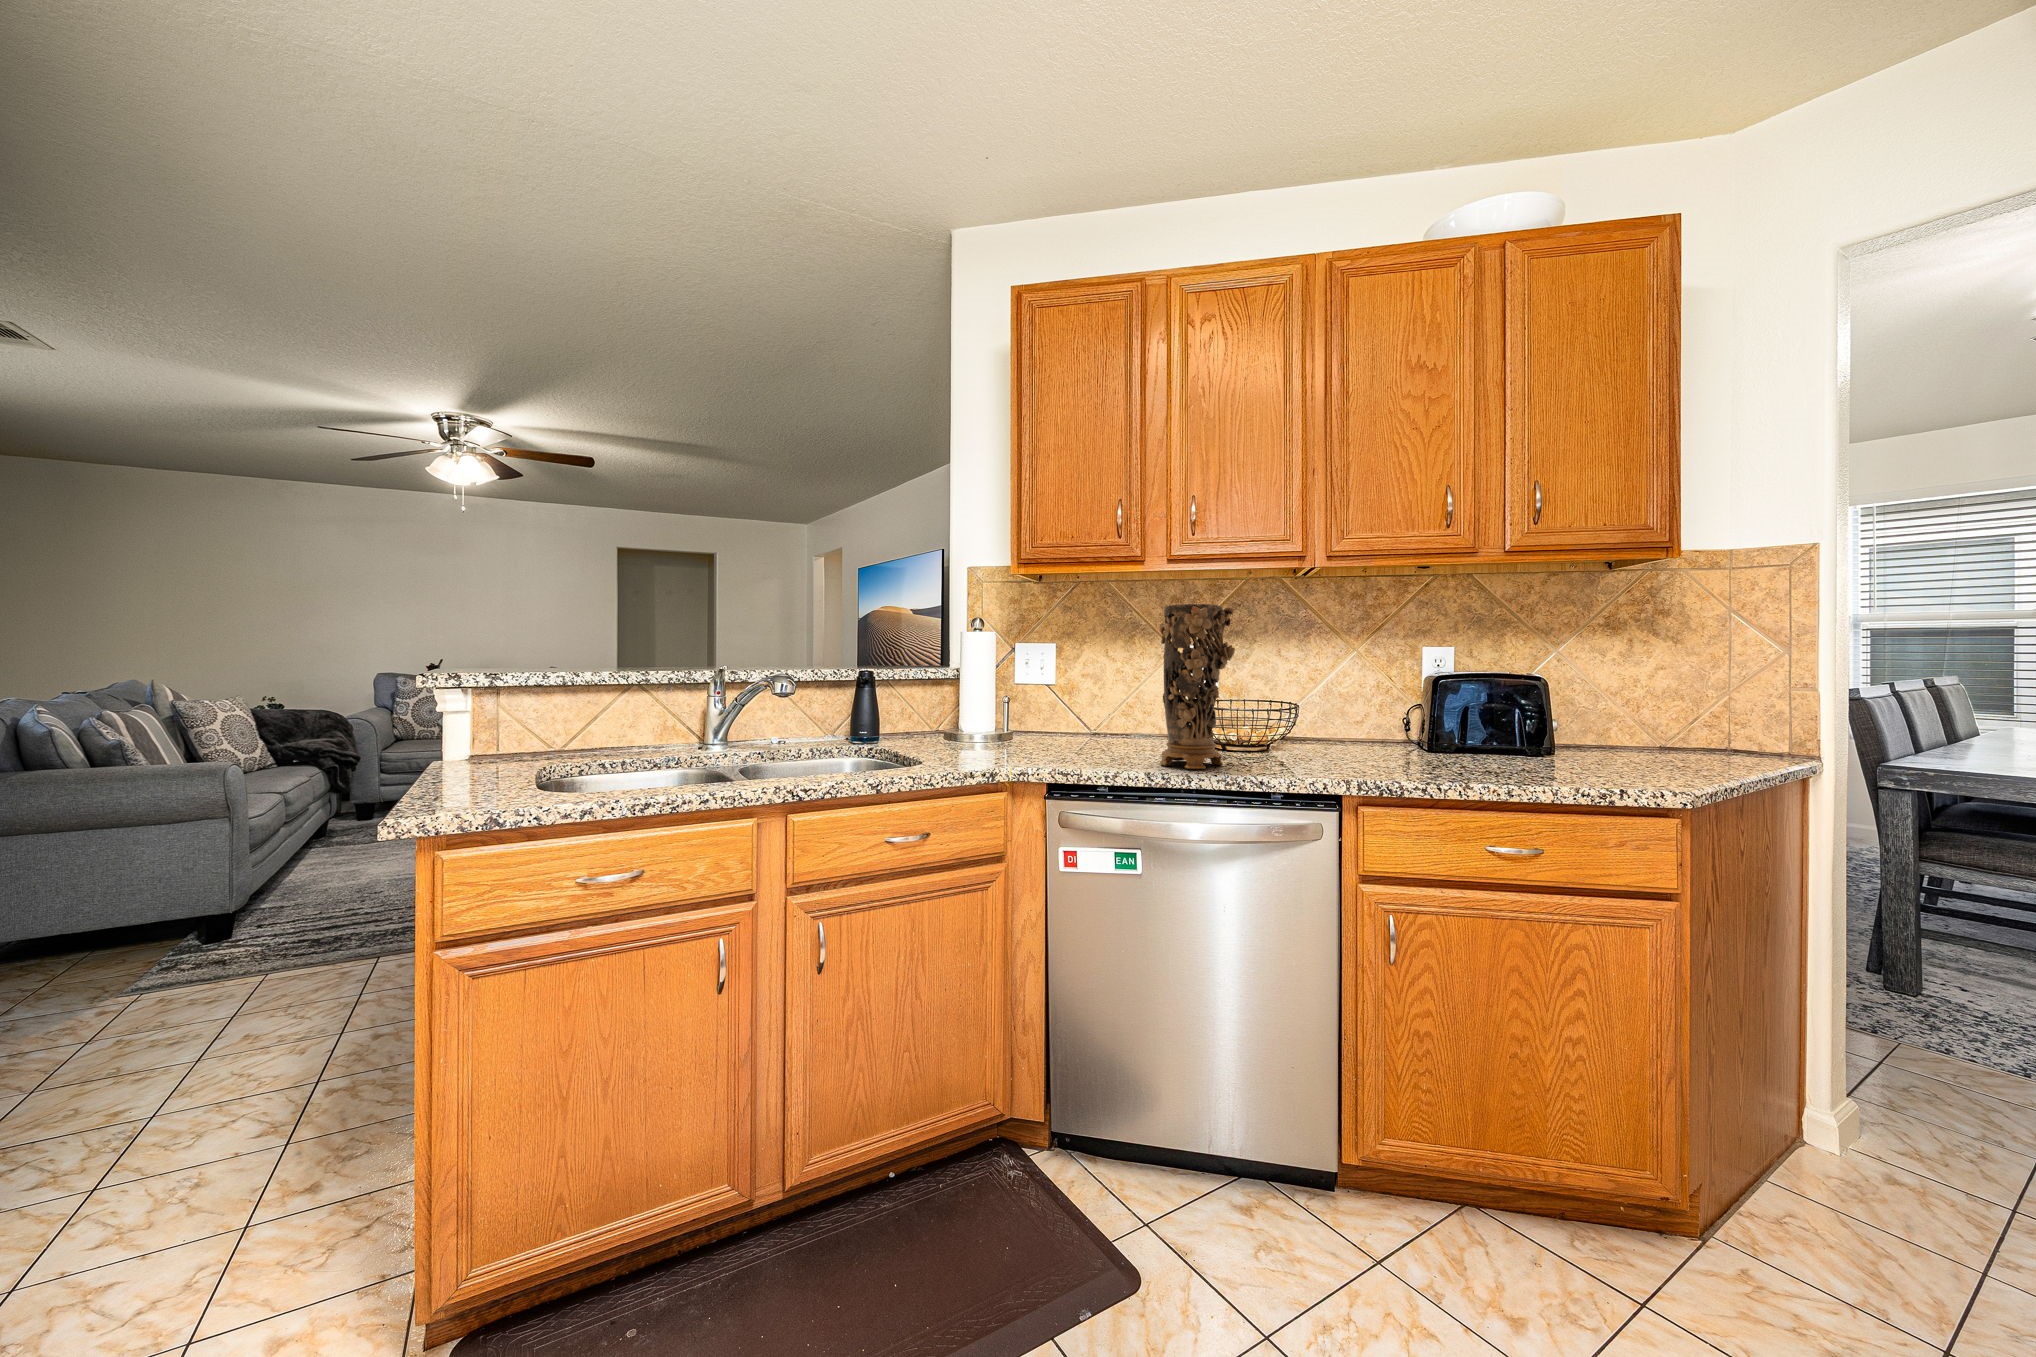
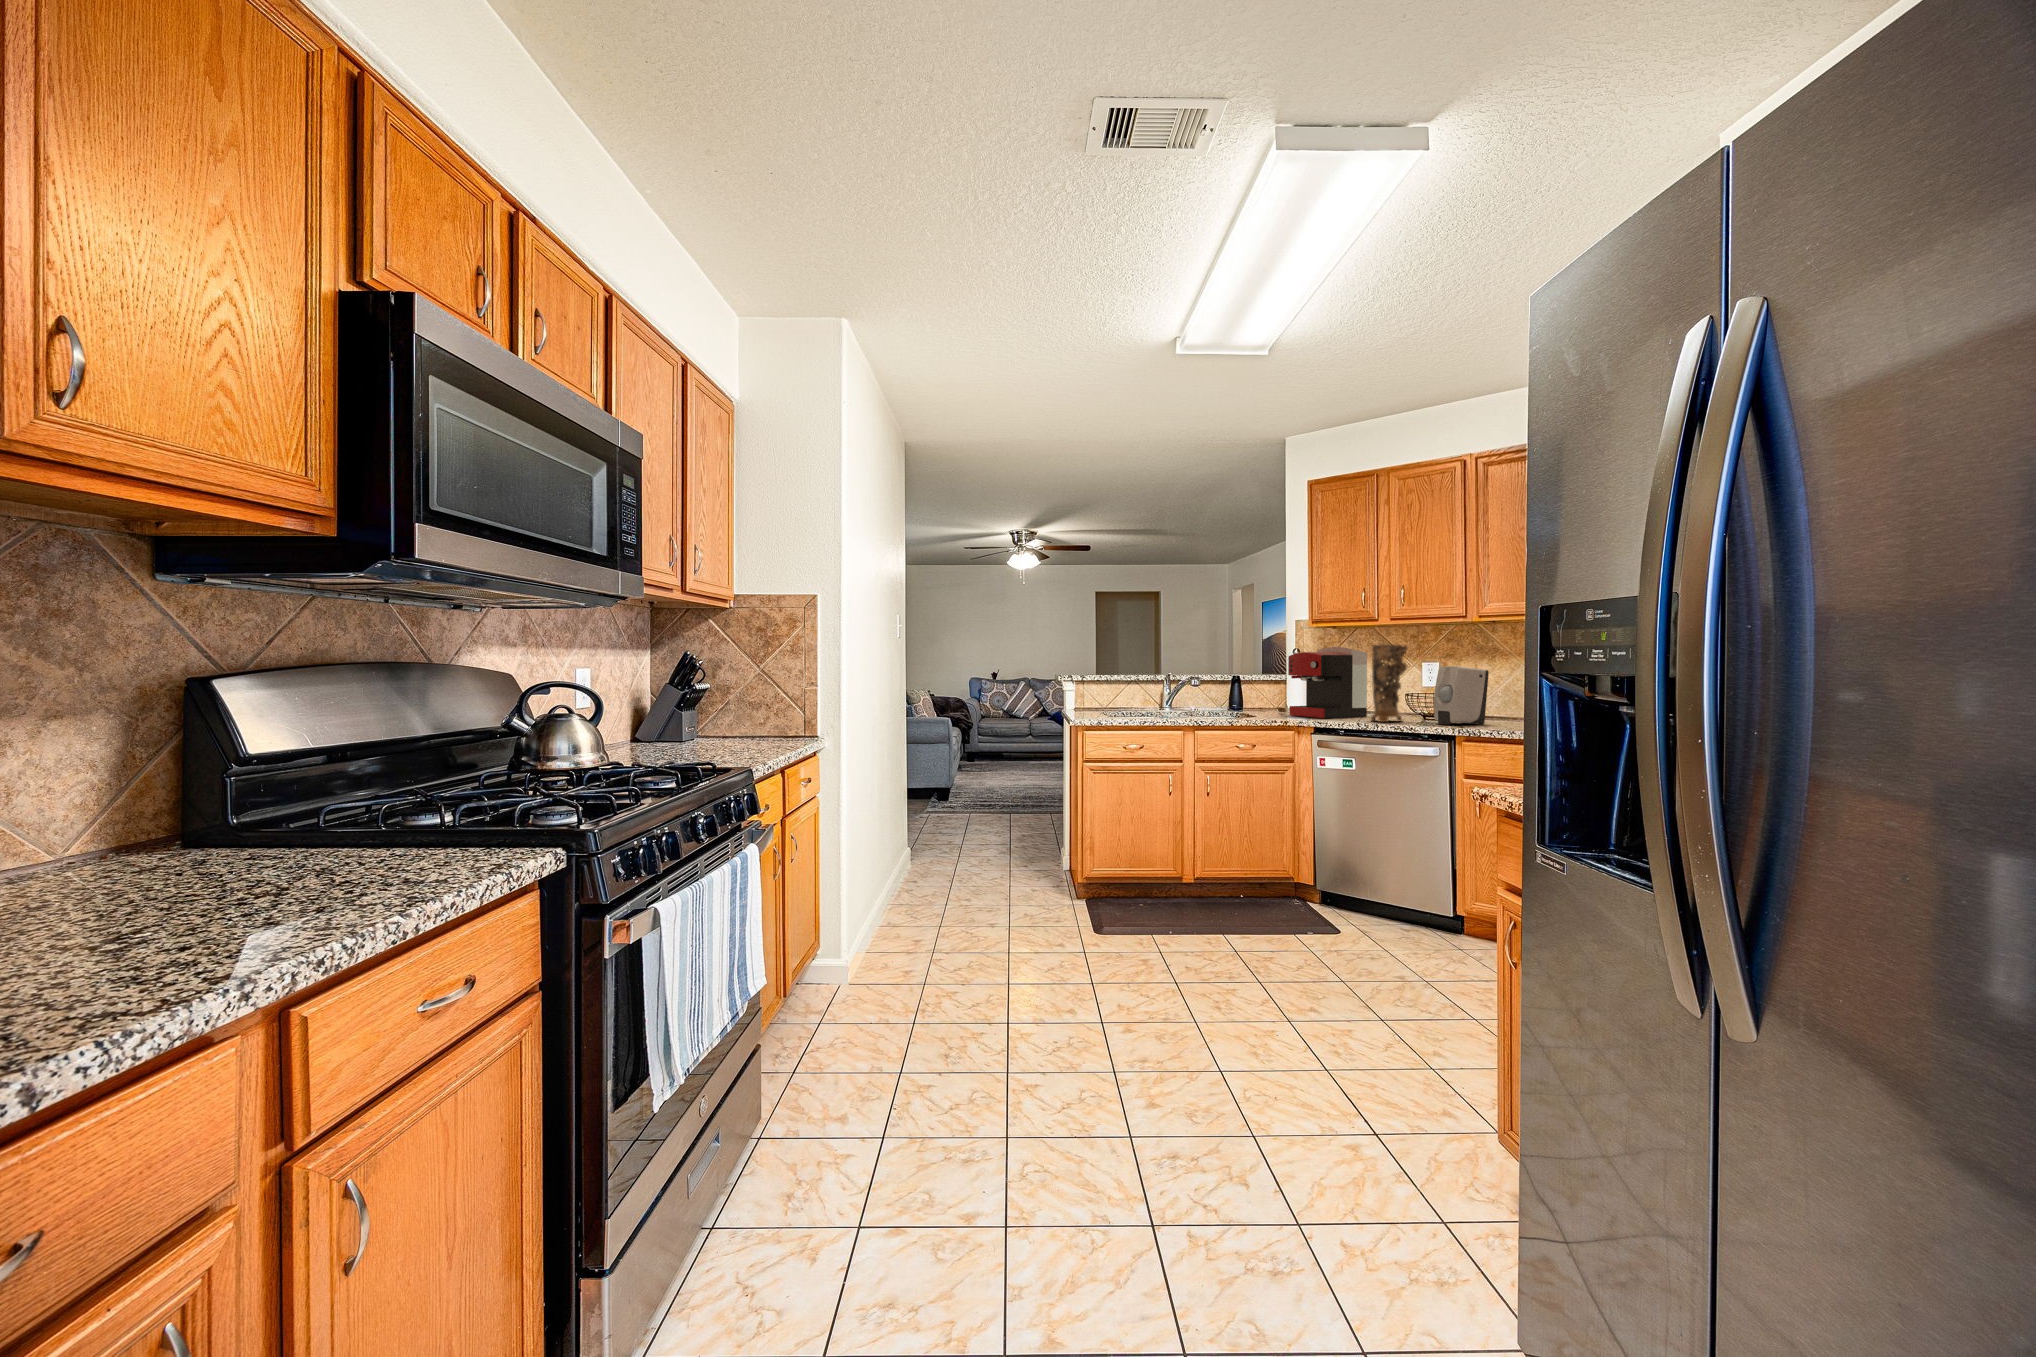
coffee maker: none [980,612,1126,760] -> present [1288,647,1367,718]
soap dispenser: none [1291,651,1381,773] -> present [1434,666,1489,725]

